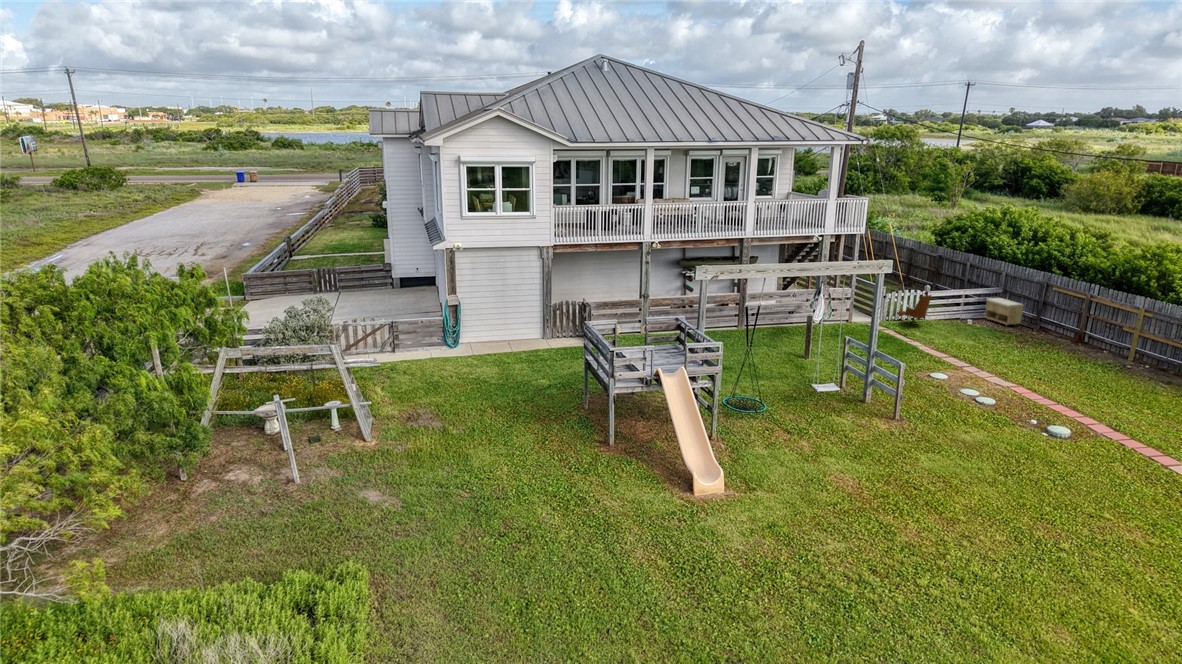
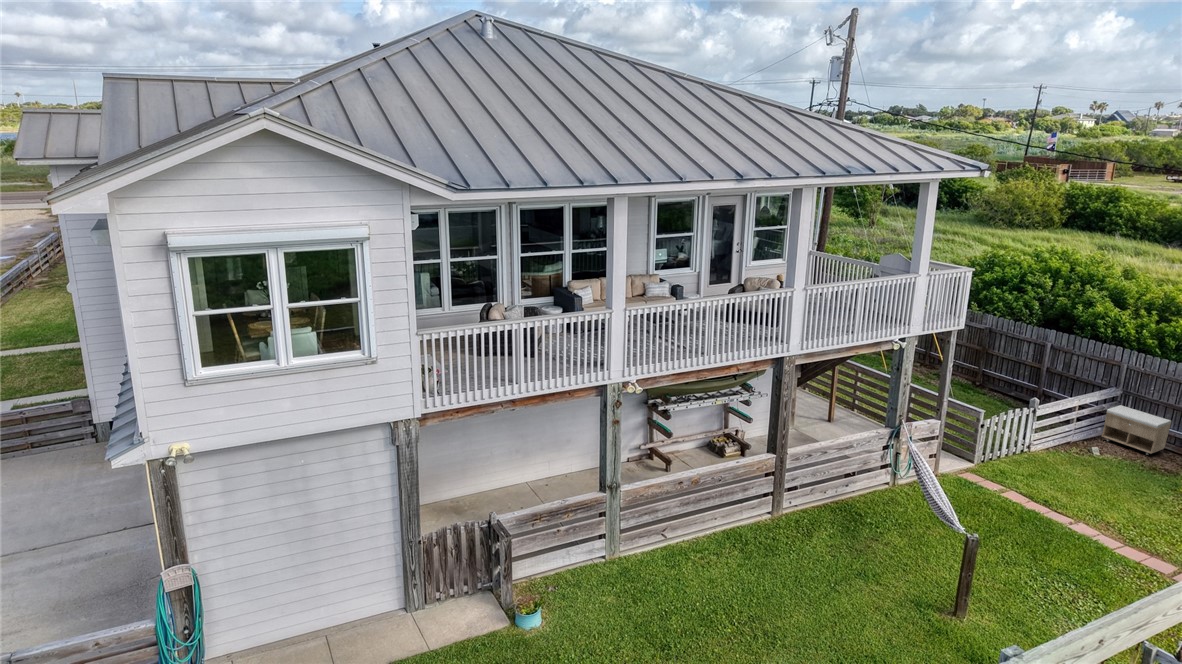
lounge chair: present [897,295,932,324] -> none [980,421,1062,472]

